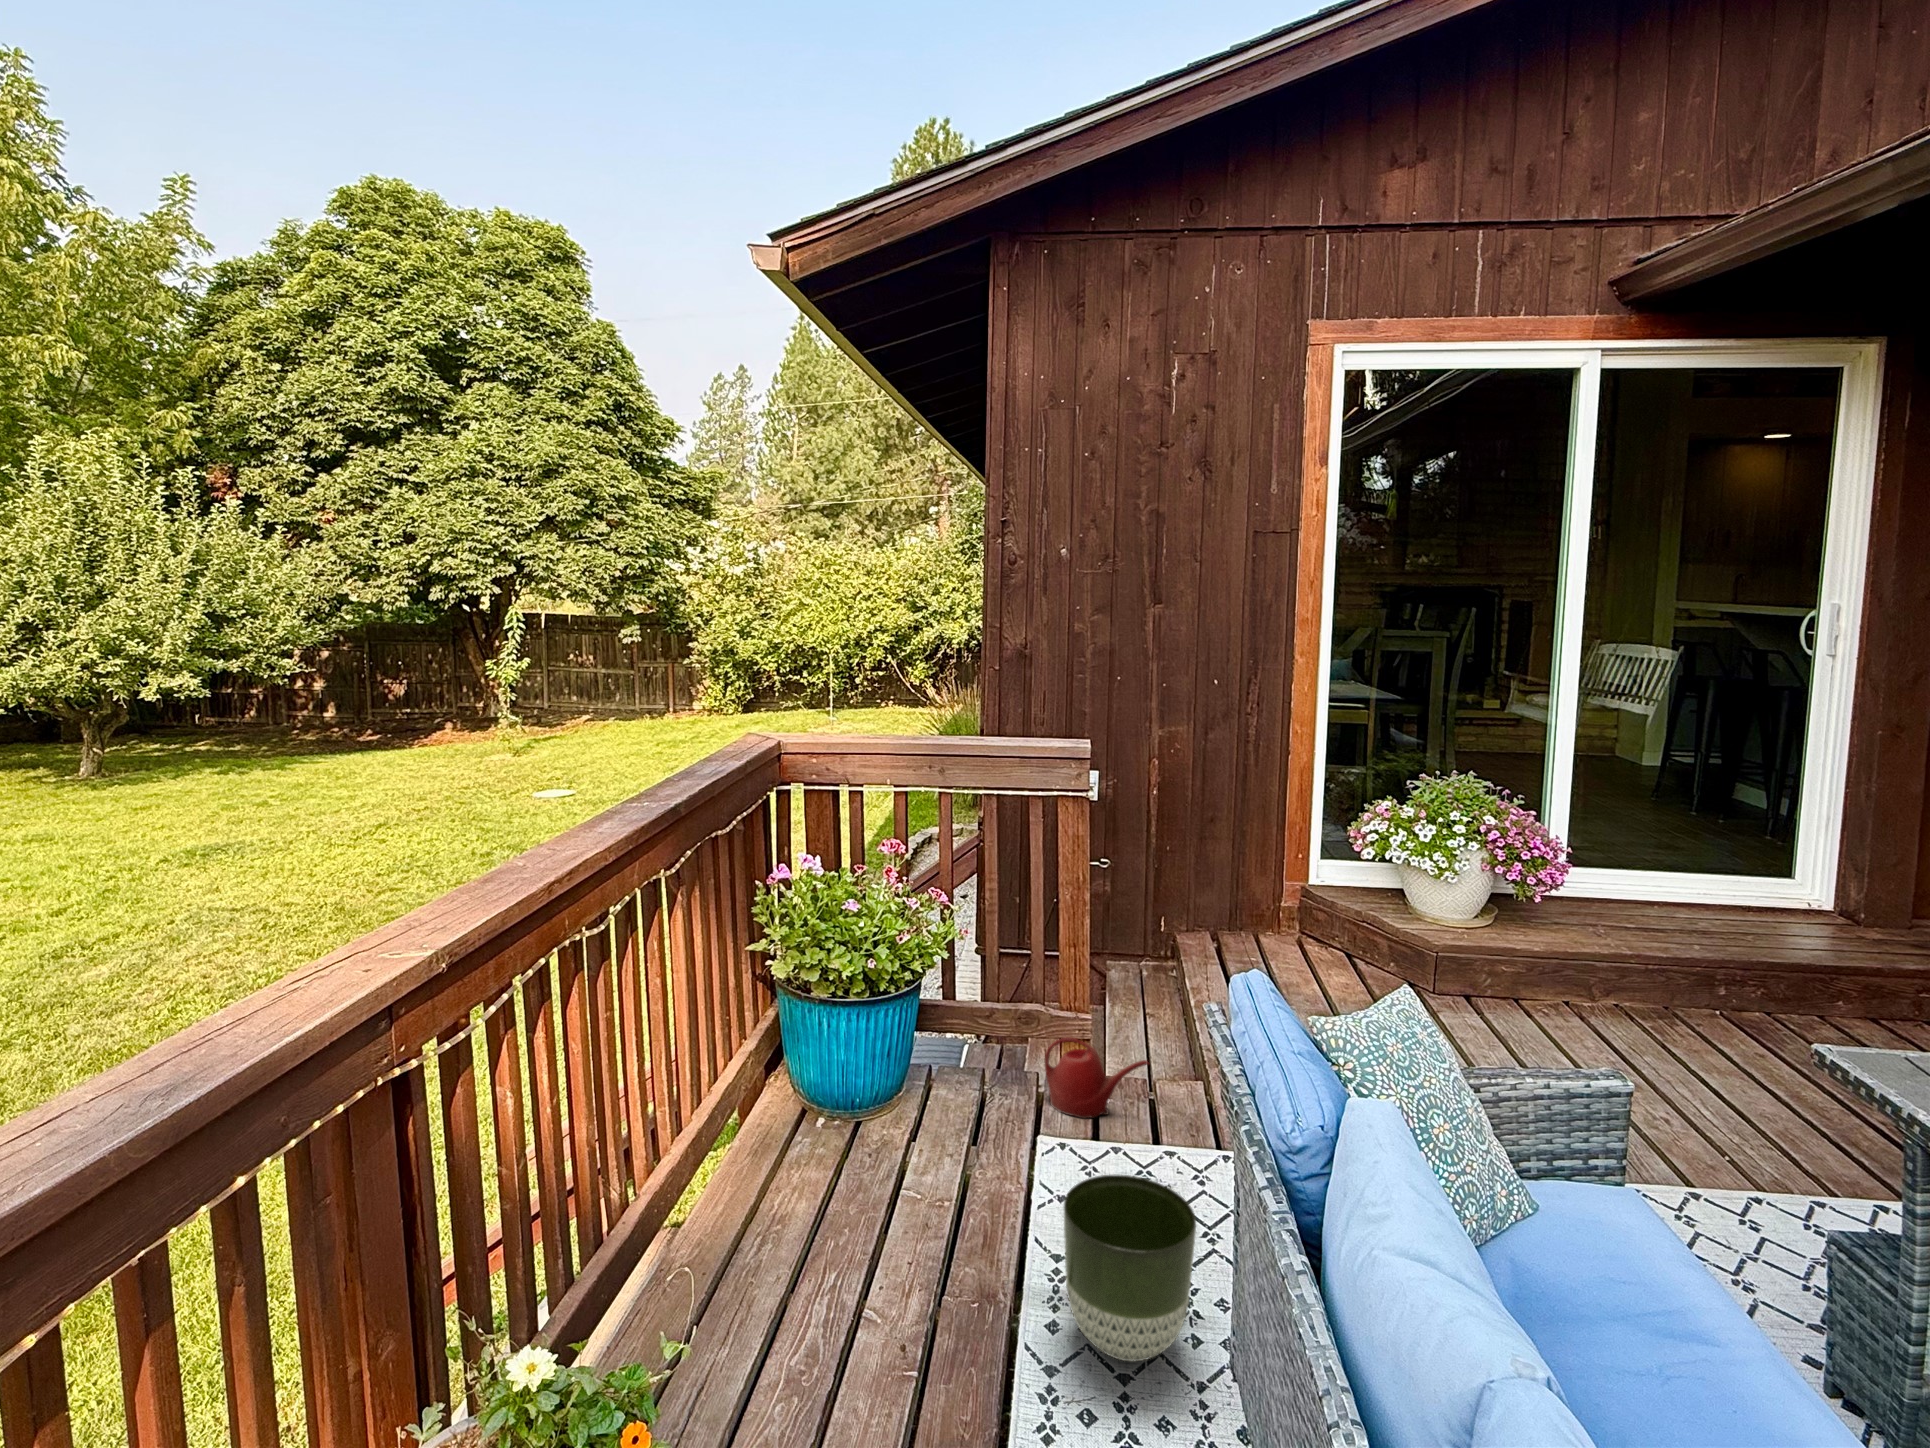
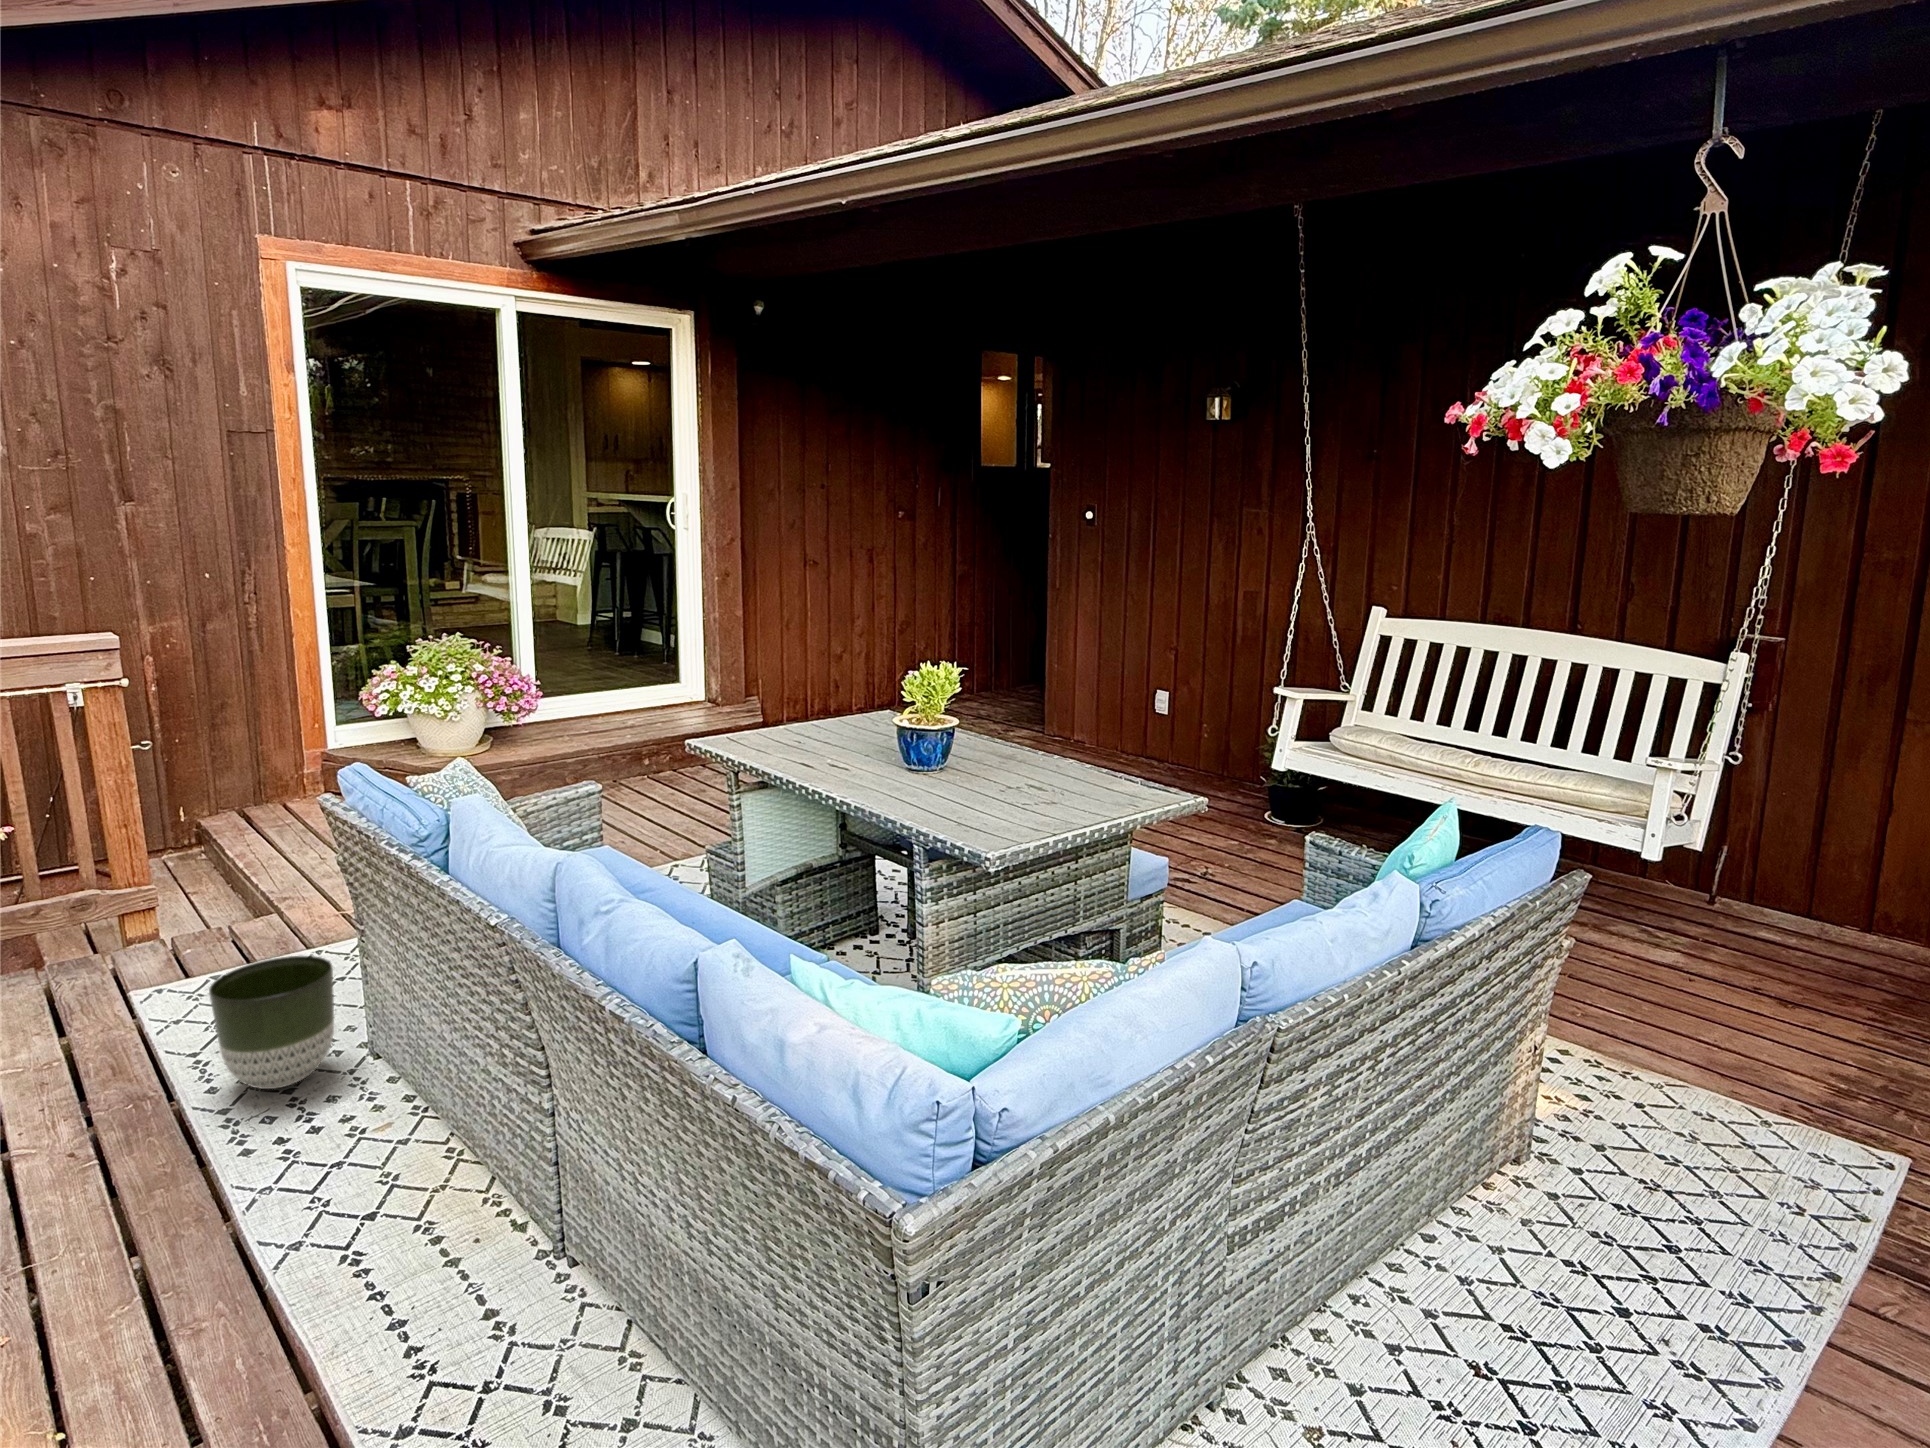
watering can: present [1045,1037,1148,1119] -> none [107,907,229,985]

